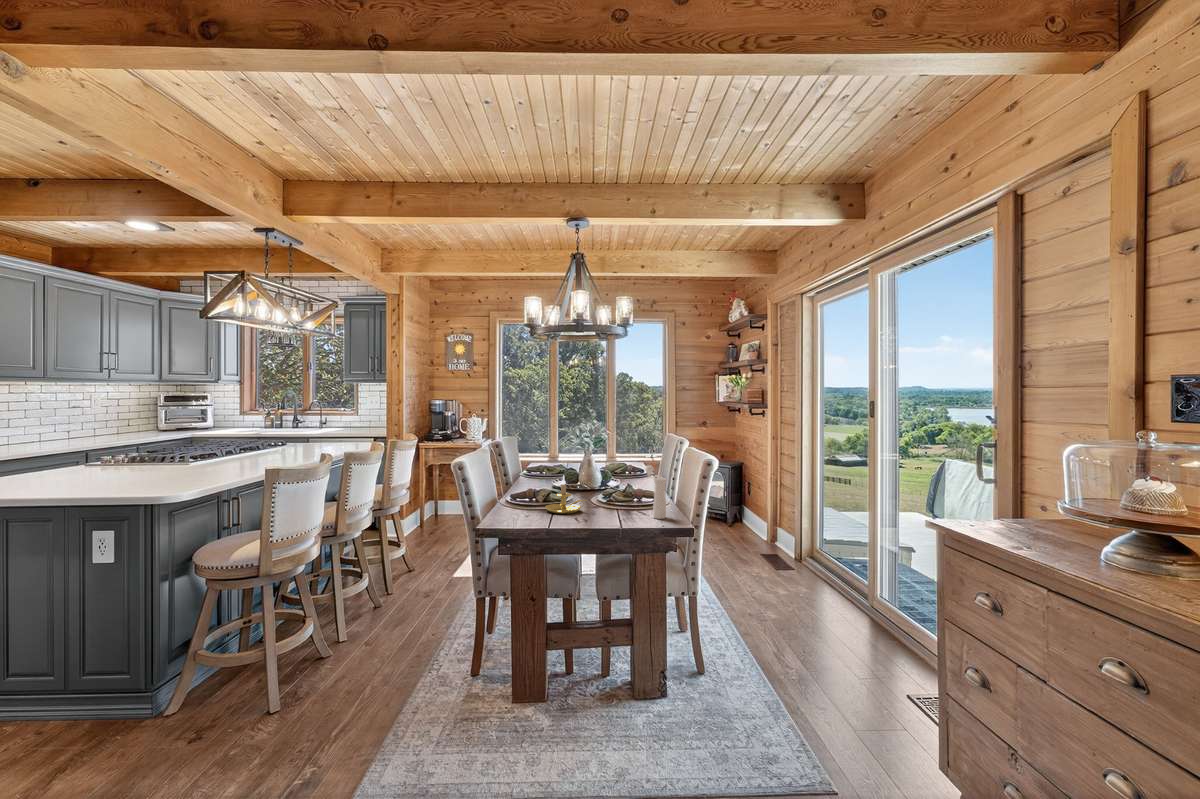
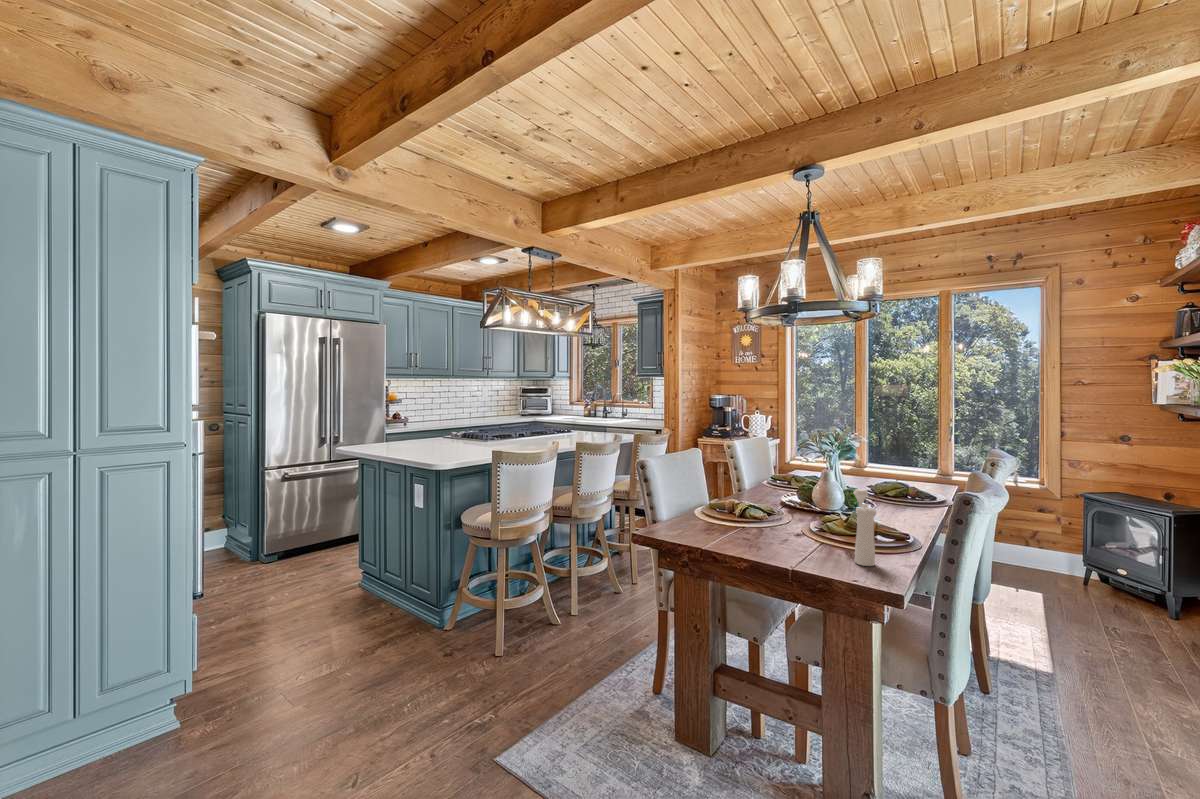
candle holder: present [545,475,587,514] -> none [727,489,776,538]

